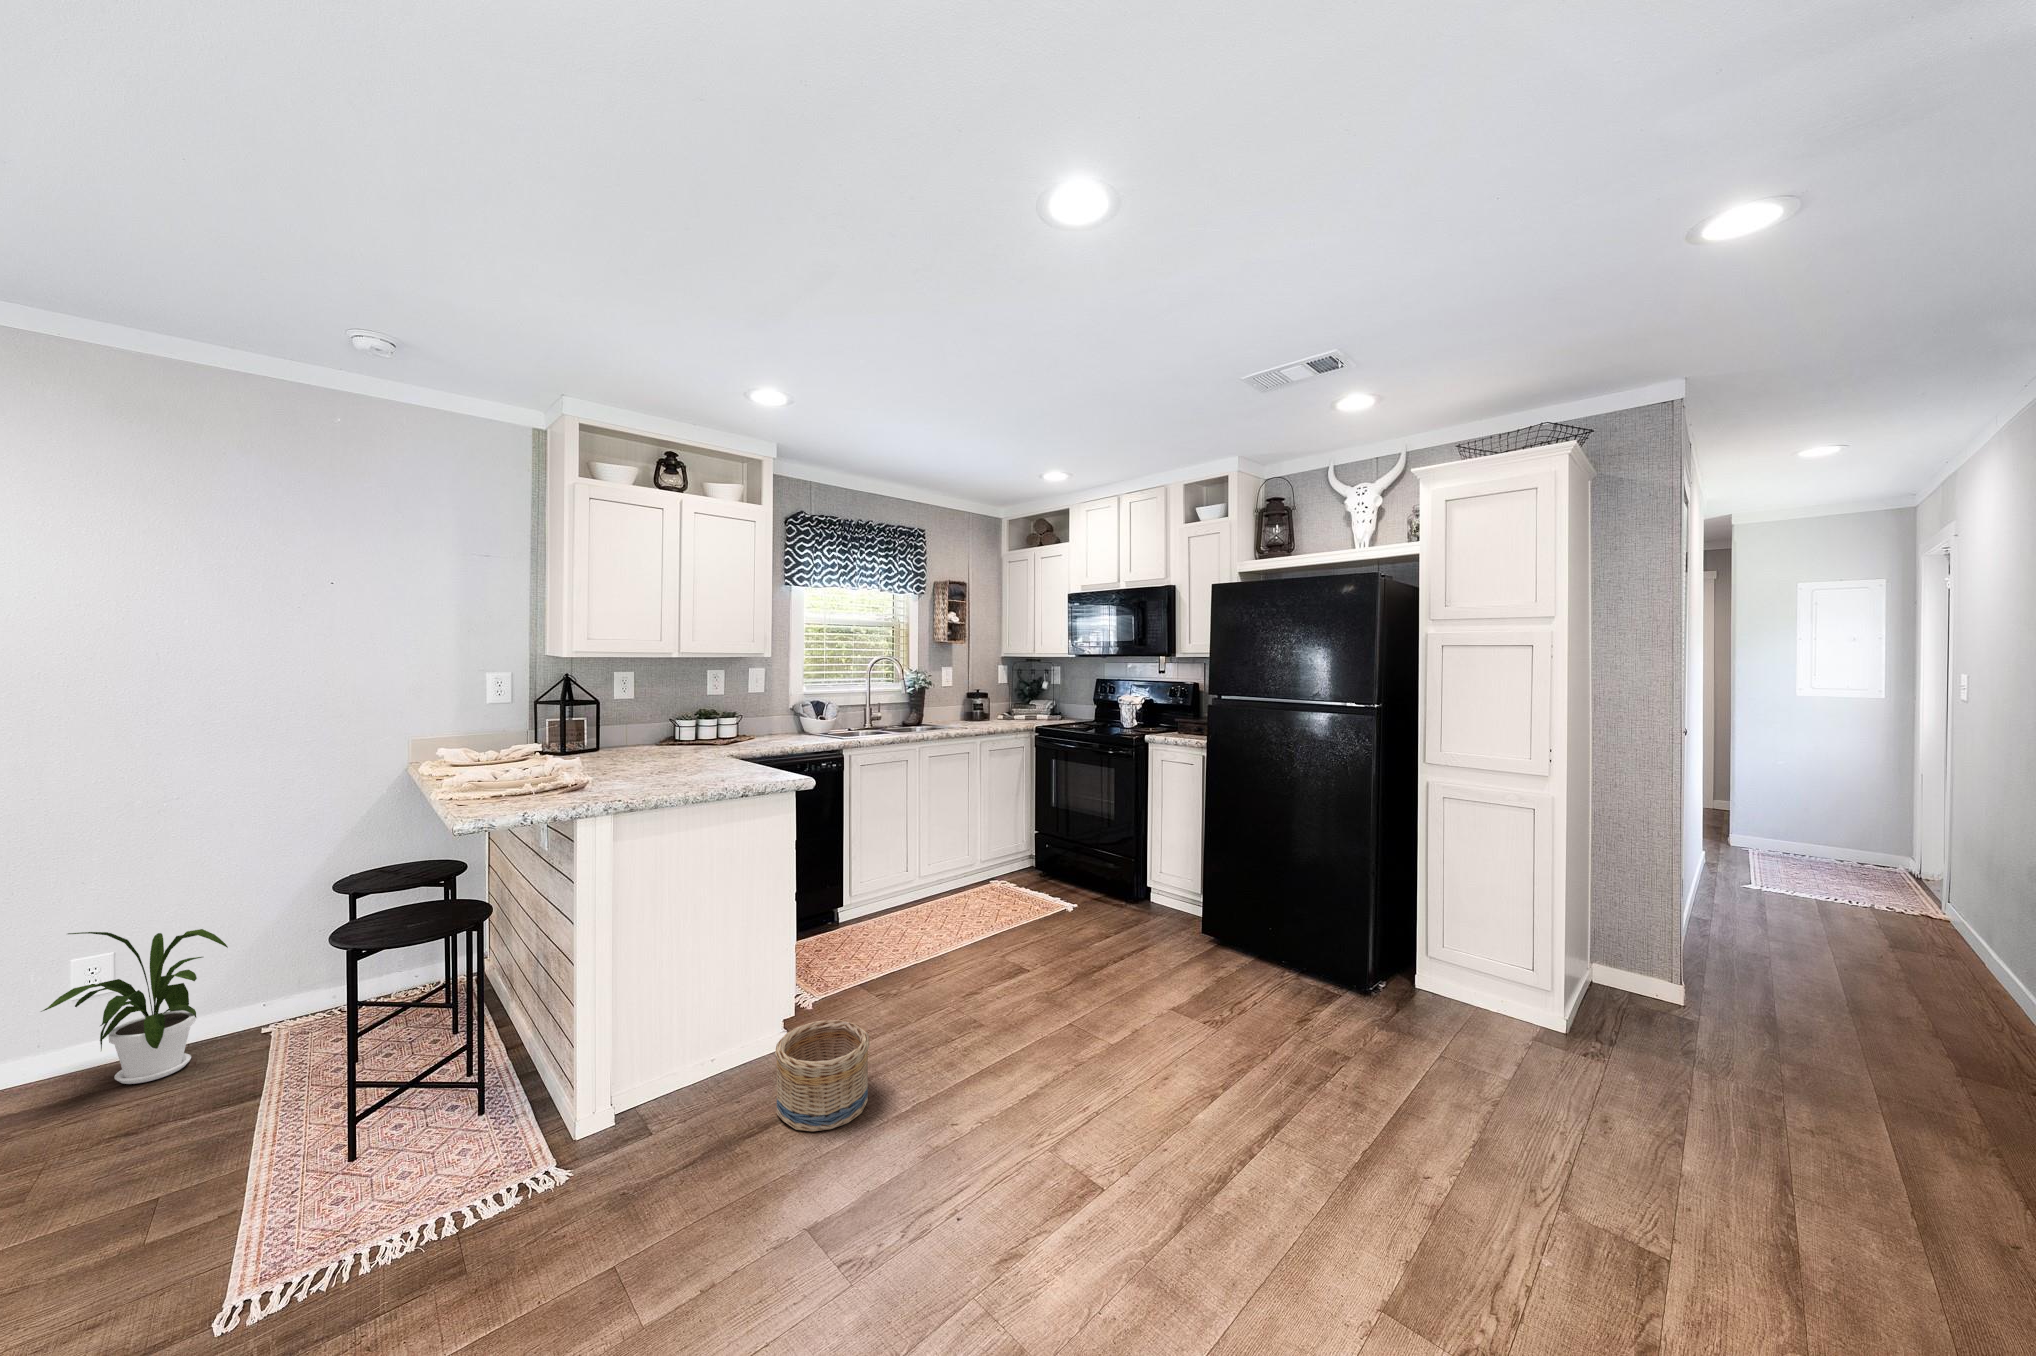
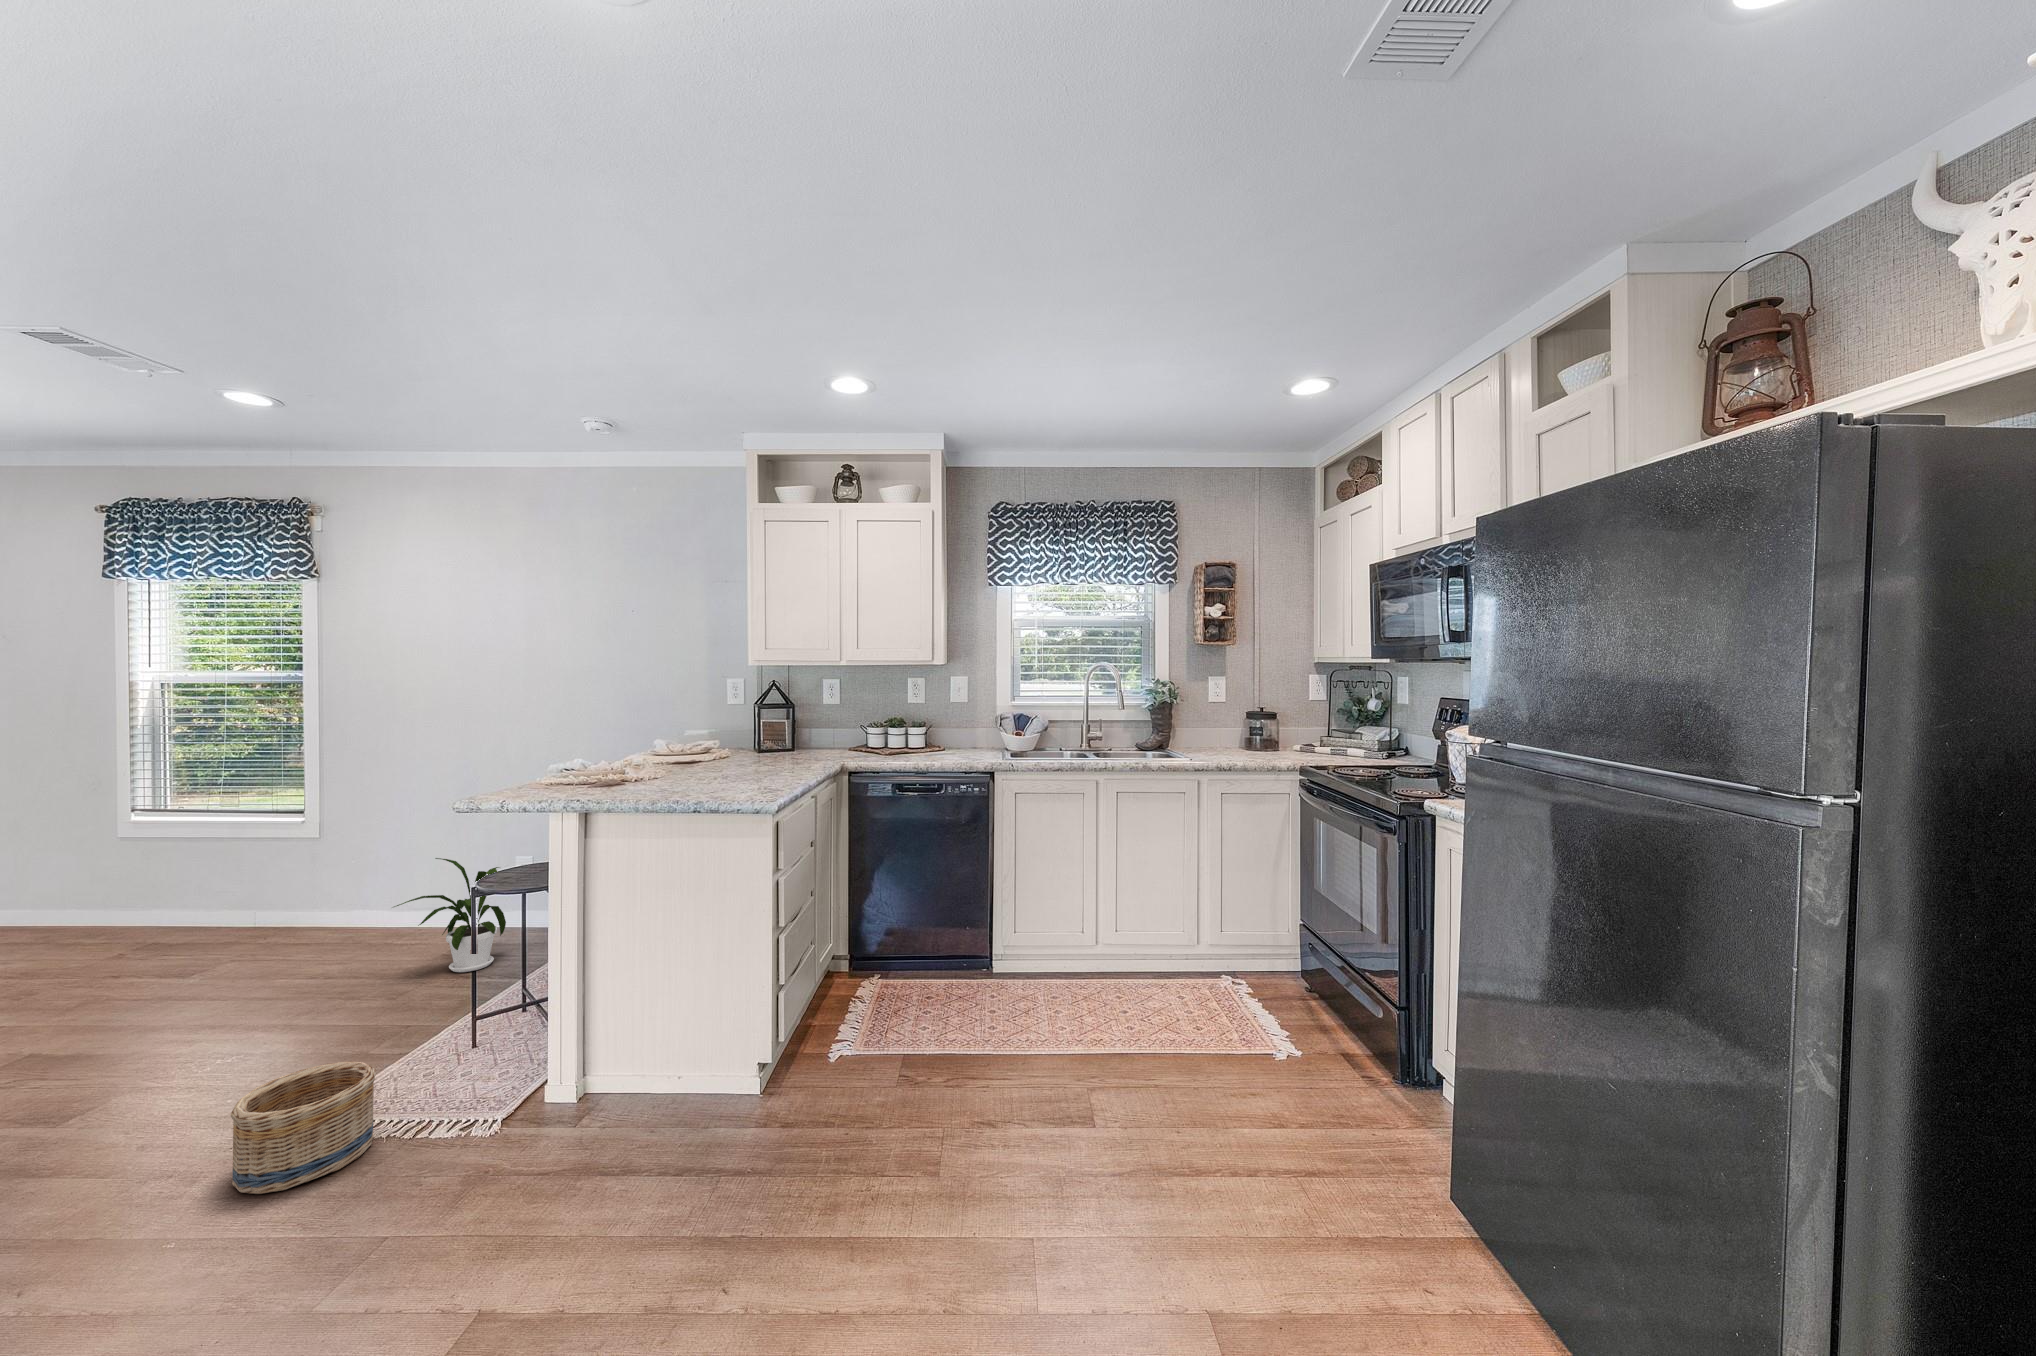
basket: present [775,1020,870,1131] -> present [231,1061,376,1194]

